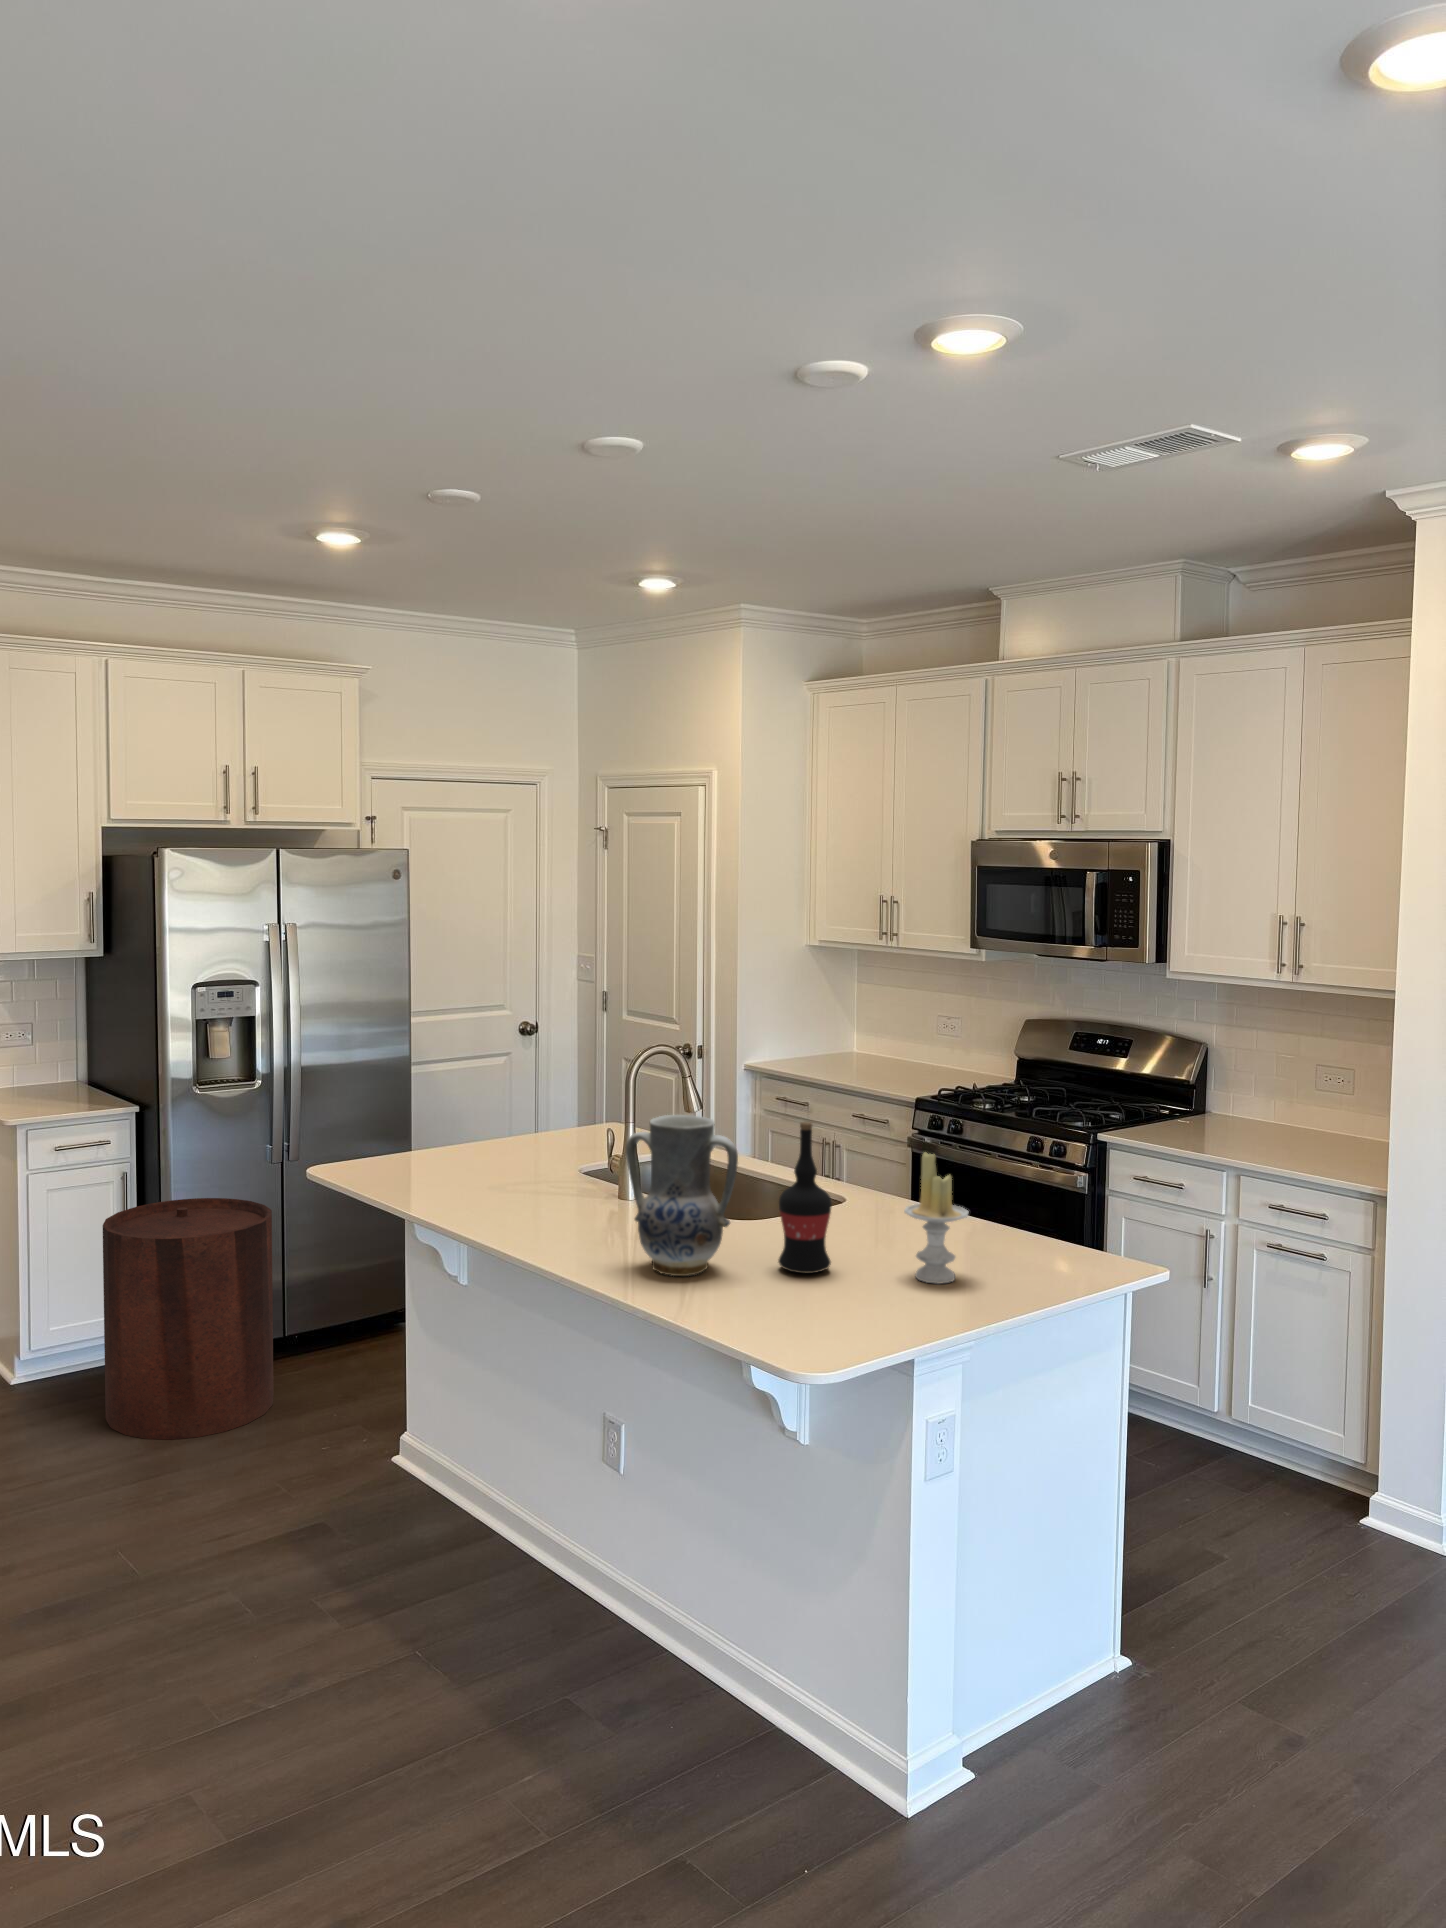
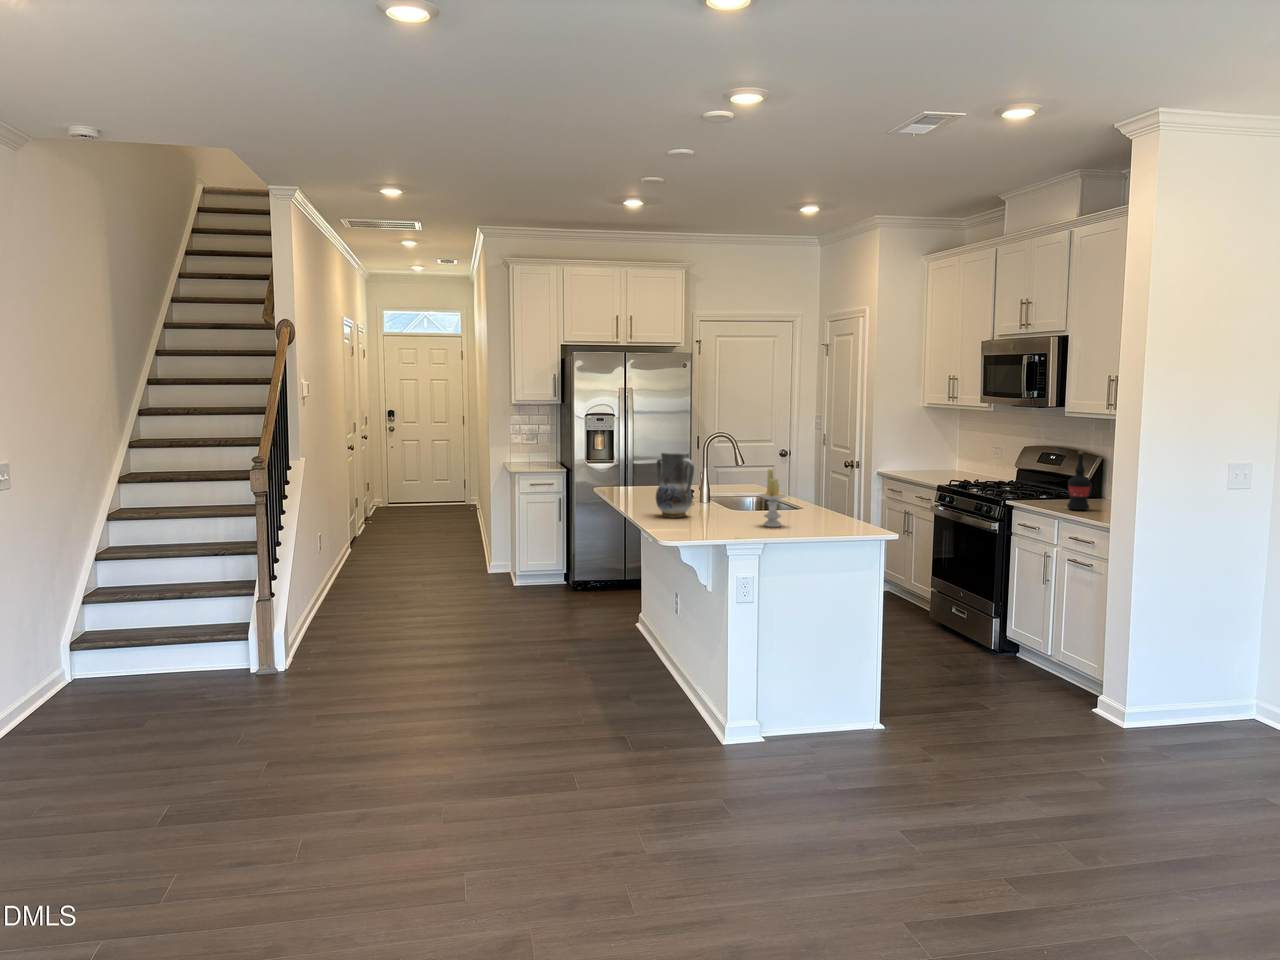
wine bottle: present [778,1122,832,1273] -> present [1067,451,1091,510]
trash can: present [103,1198,273,1440] -> none [540,512,611,610]

